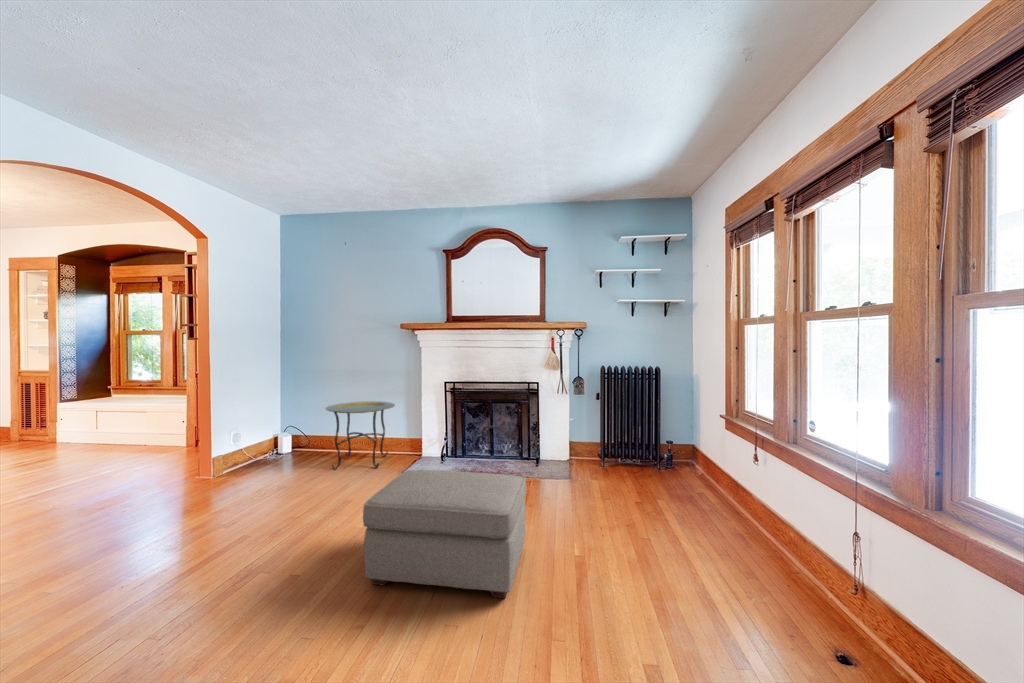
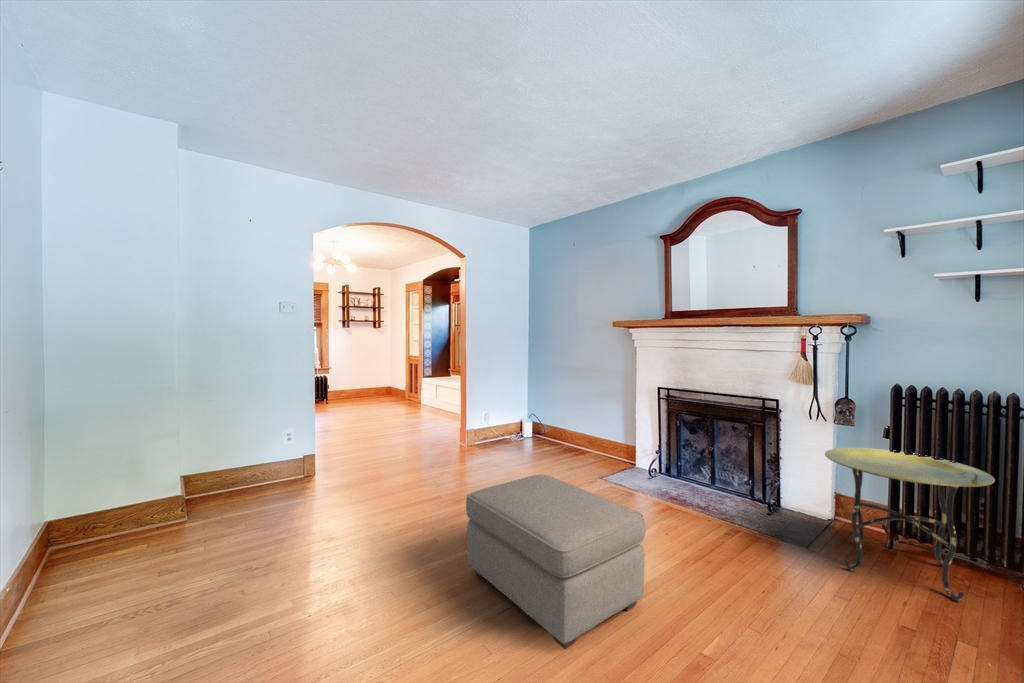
side table: present [326,401,395,469] -> present [825,447,995,601]

